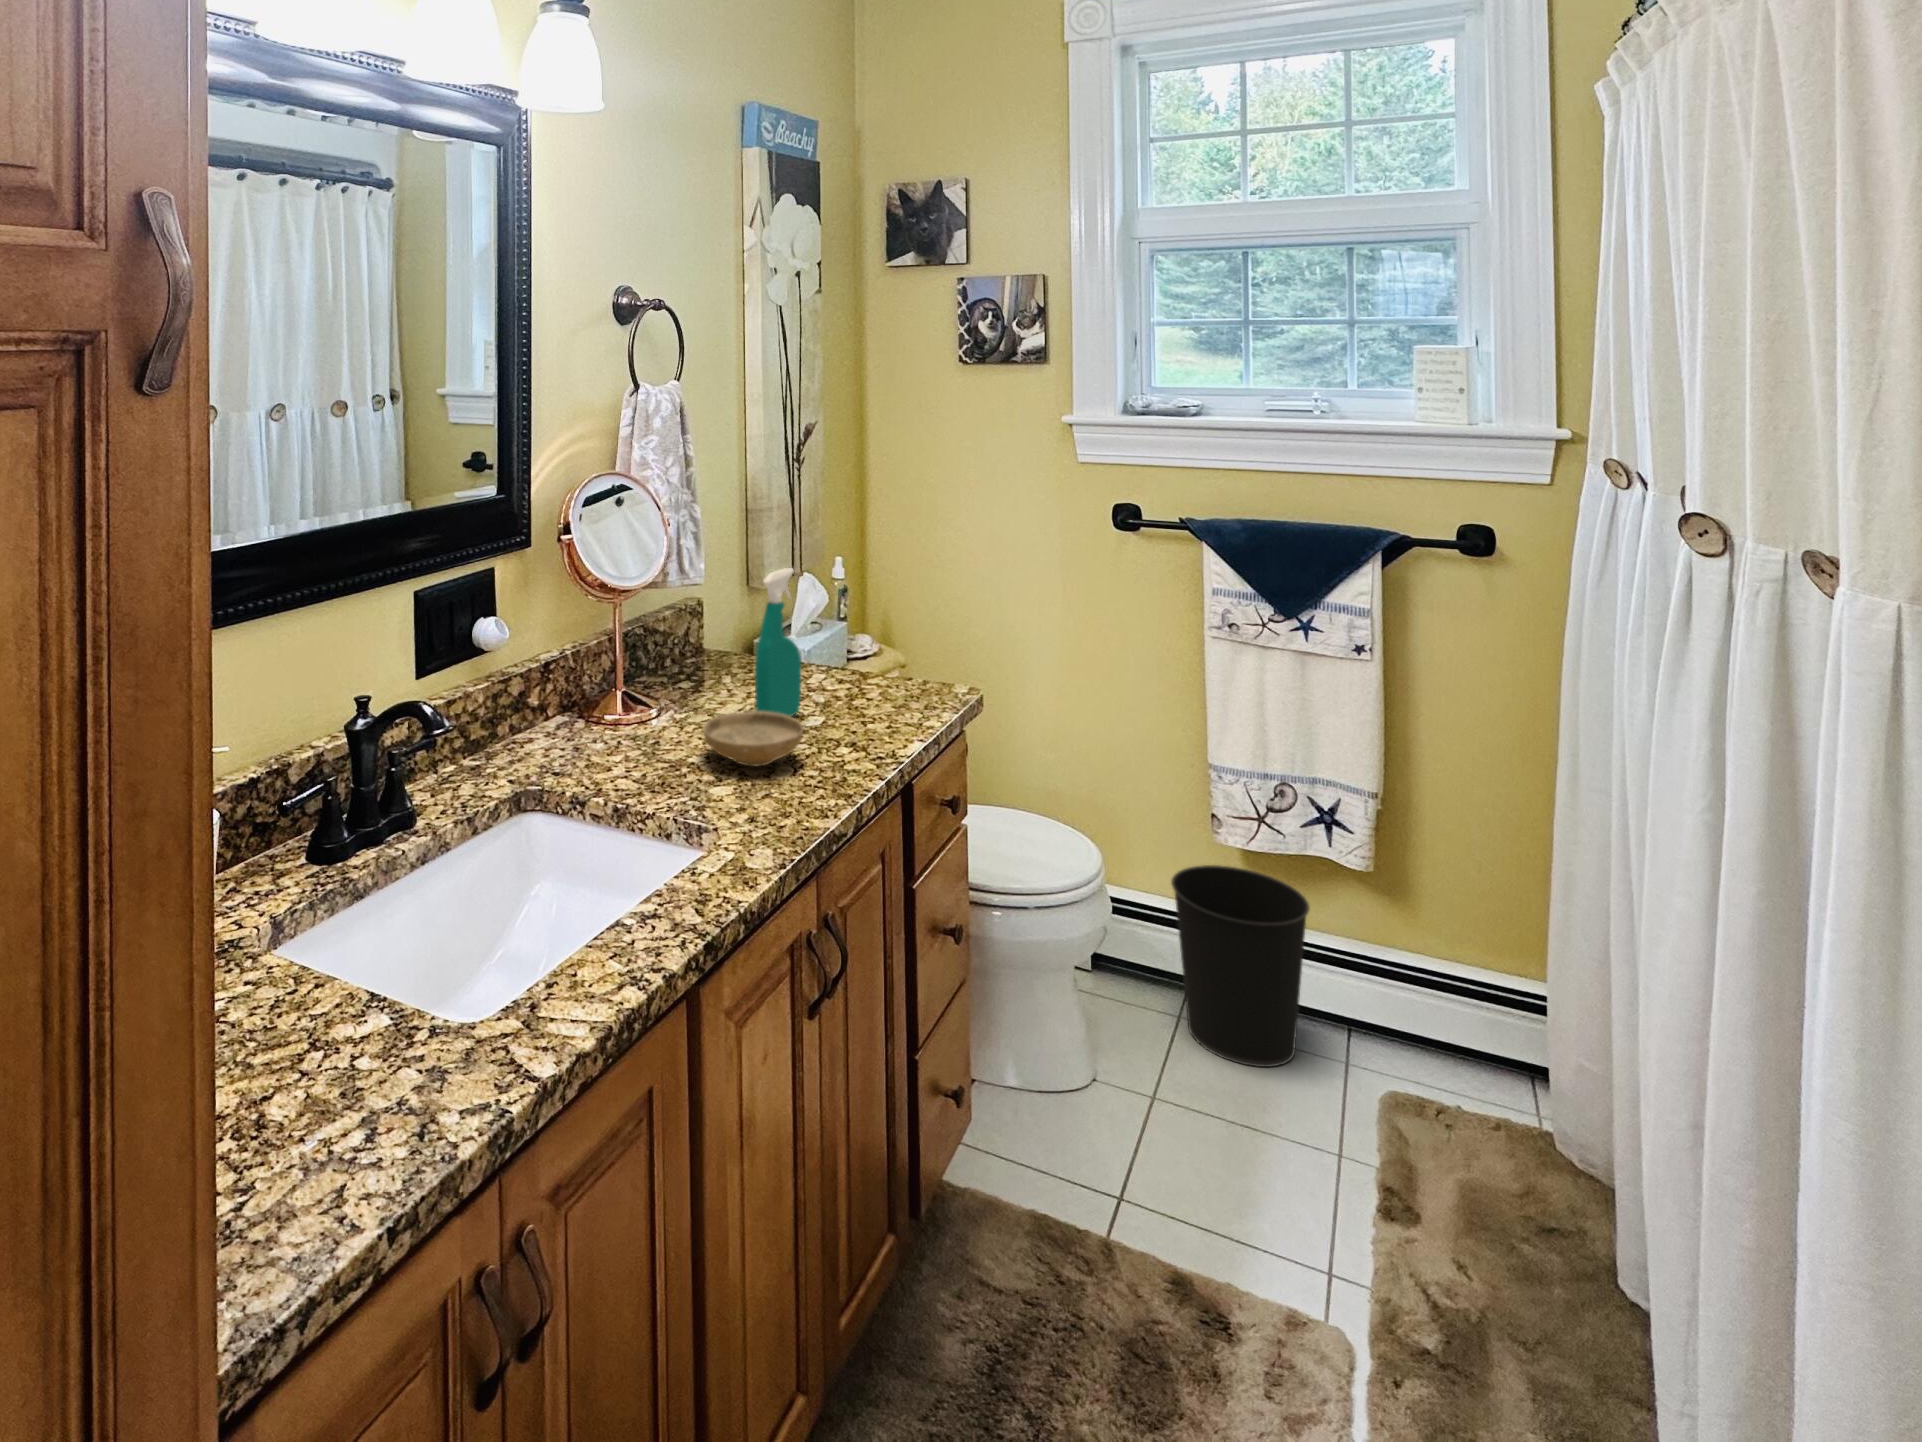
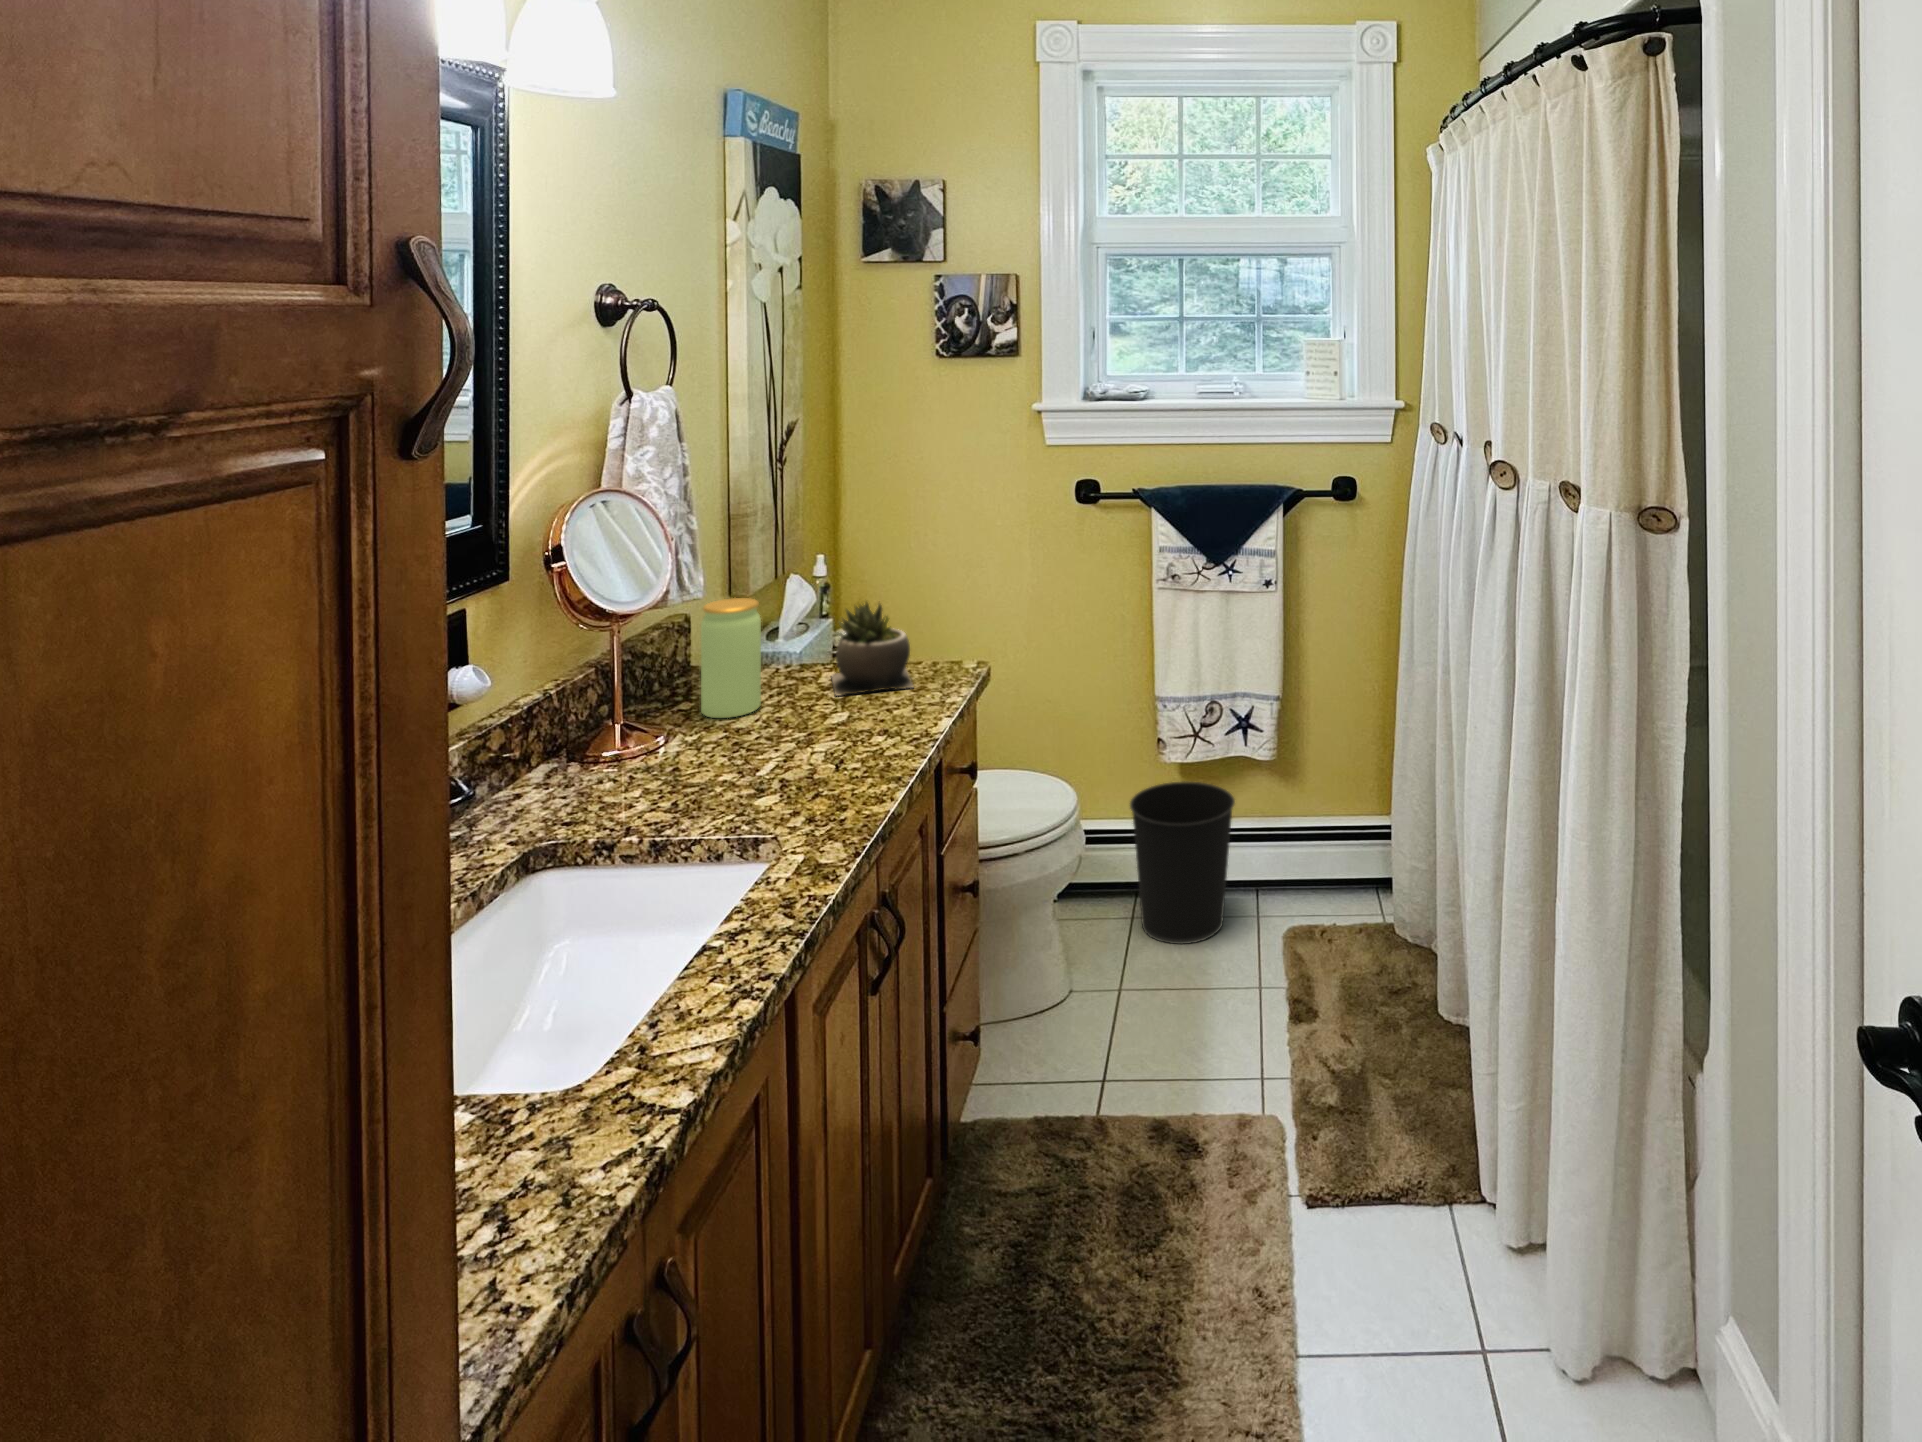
spray bottle: present [755,568,802,716] -> none [775,571,821,732]
jar: none [700,587,752,701] -> present [701,598,761,718]
succulent plant: none [821,604,899,702] -> present [831,602,913,696]
ceramic bowl: present [703,711,804,766] -> none [731,717,841,775]

